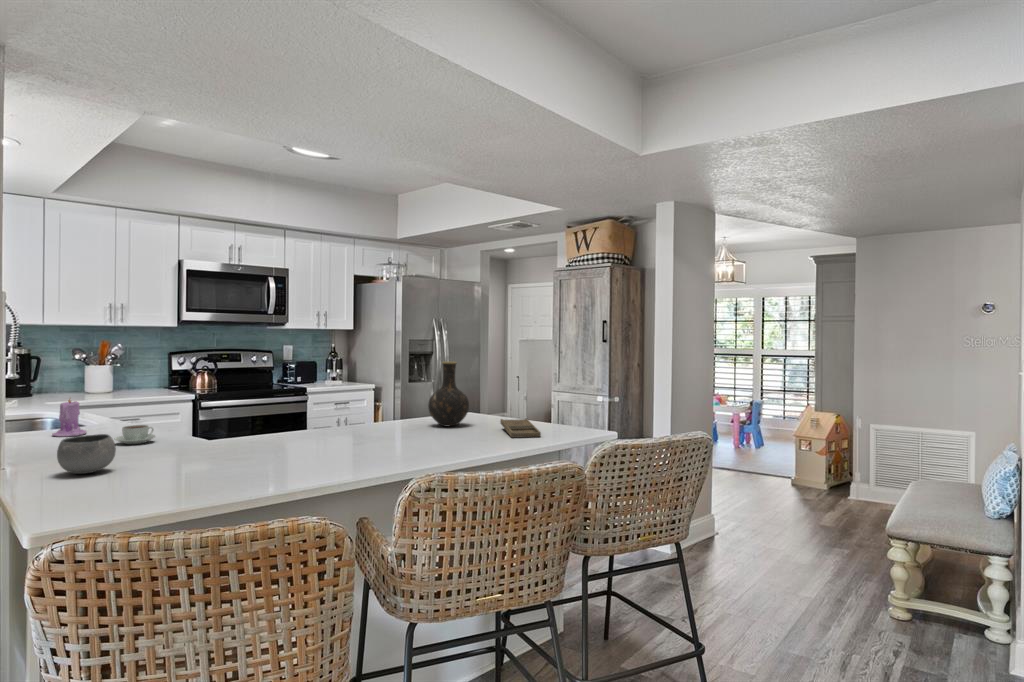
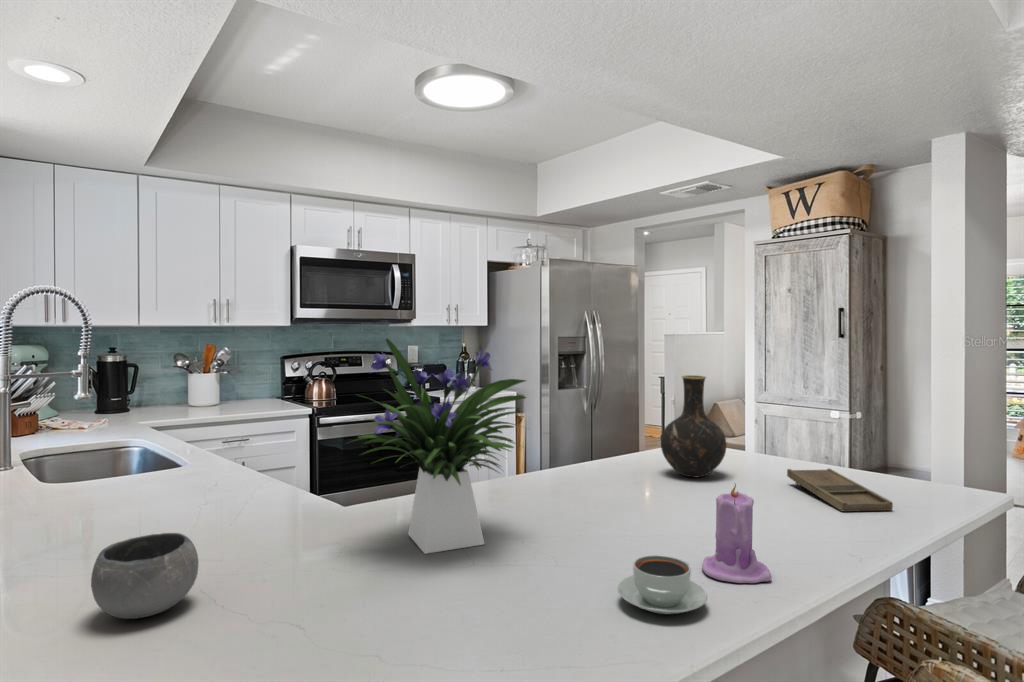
flower arrangement: none [201,332,320,455] -> present [348,338,526,554]
candle: present [52,399,86,437] -> present [702,484,771,583]
coffee cup: present [115,425,156,444] -> present [617,555,707,614]

